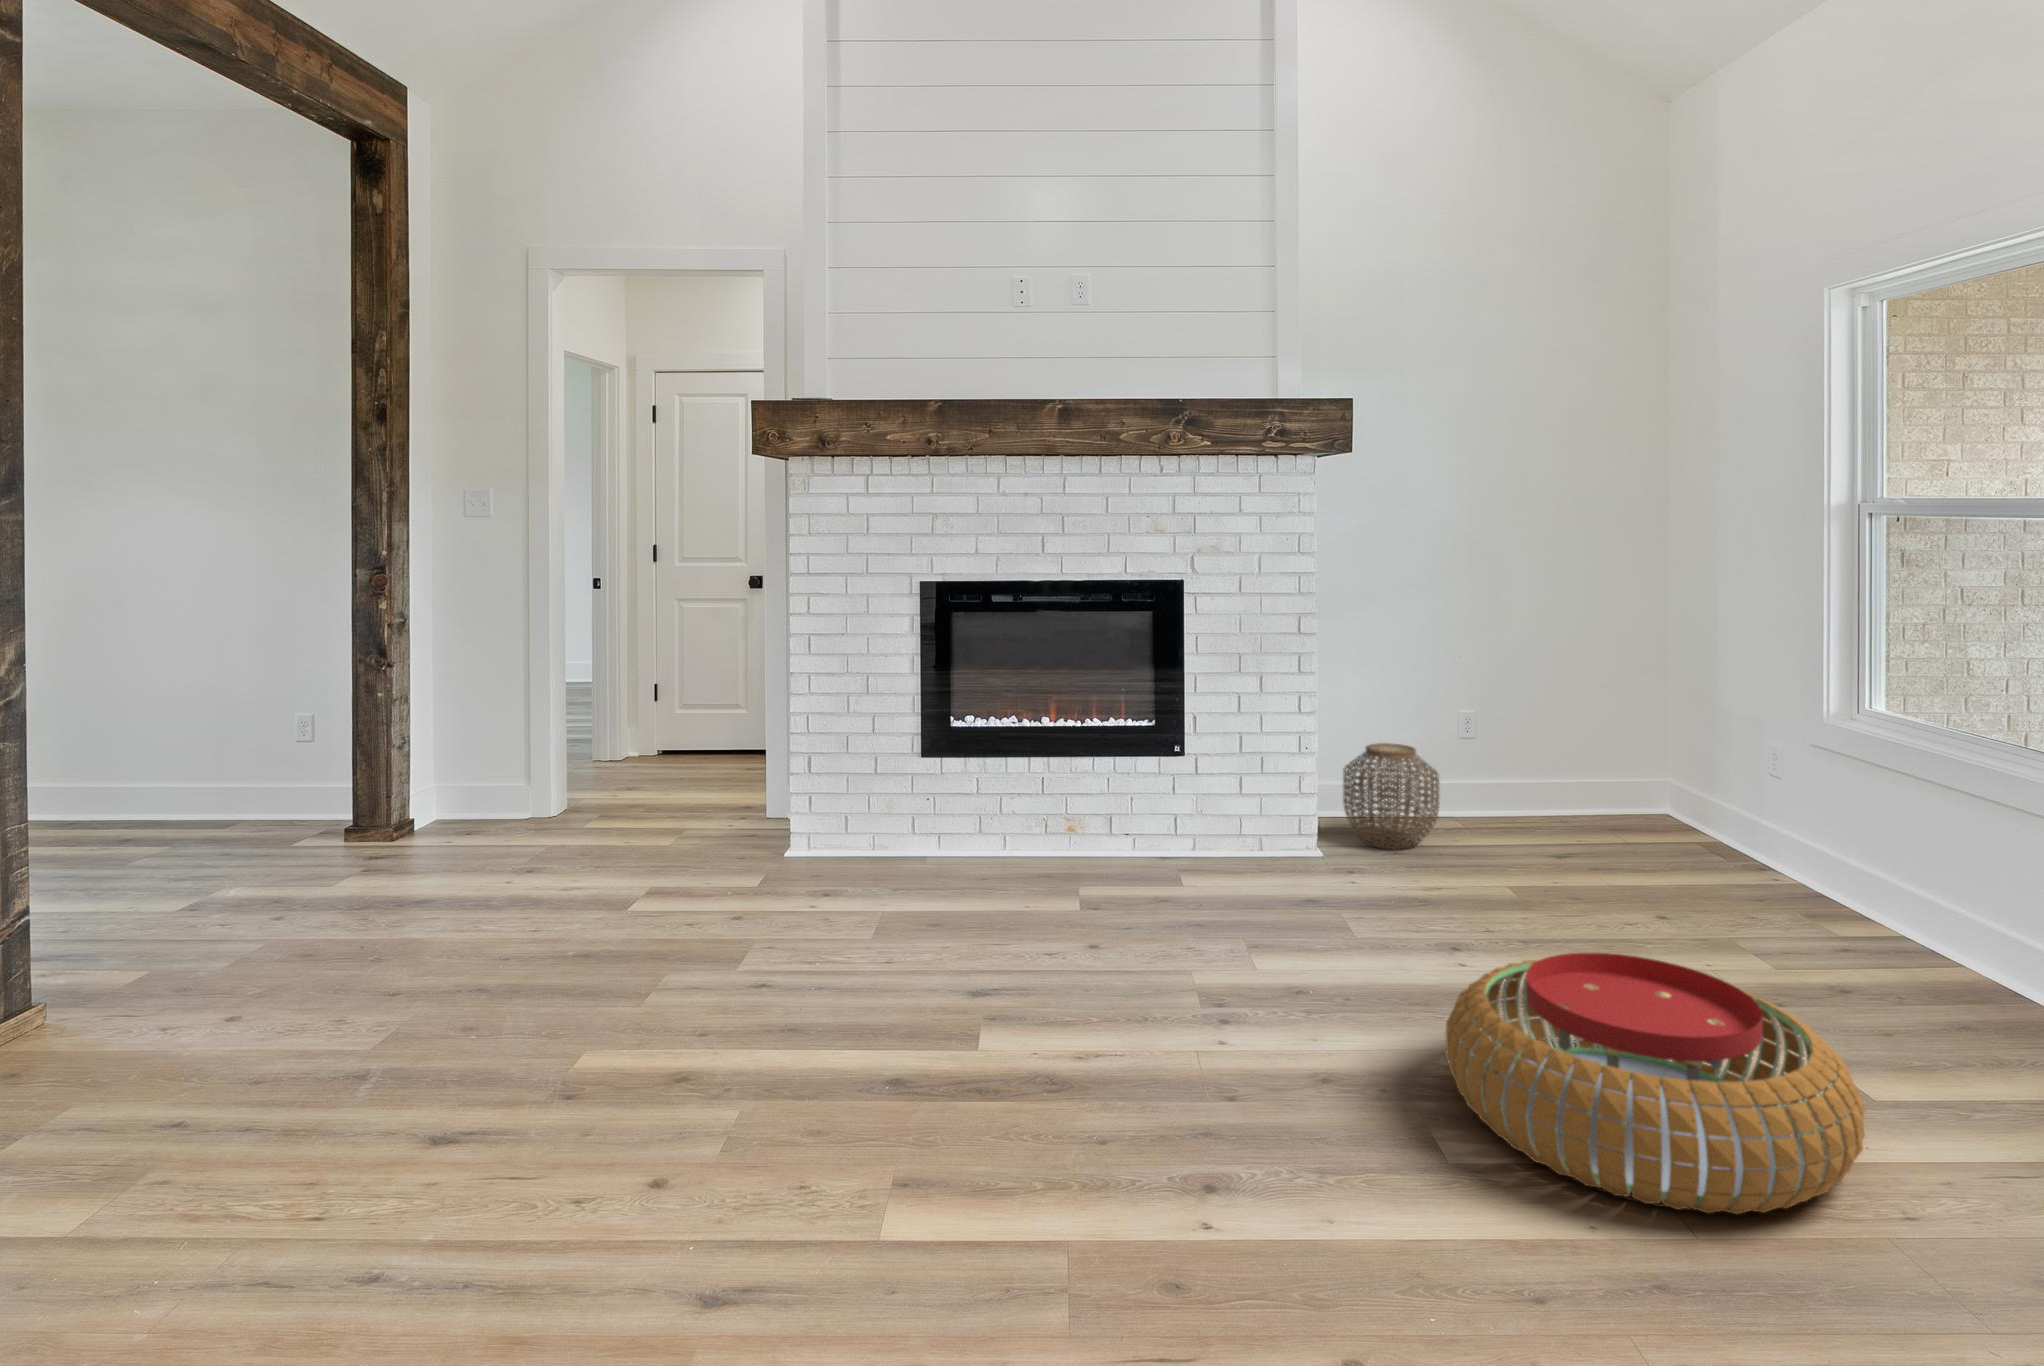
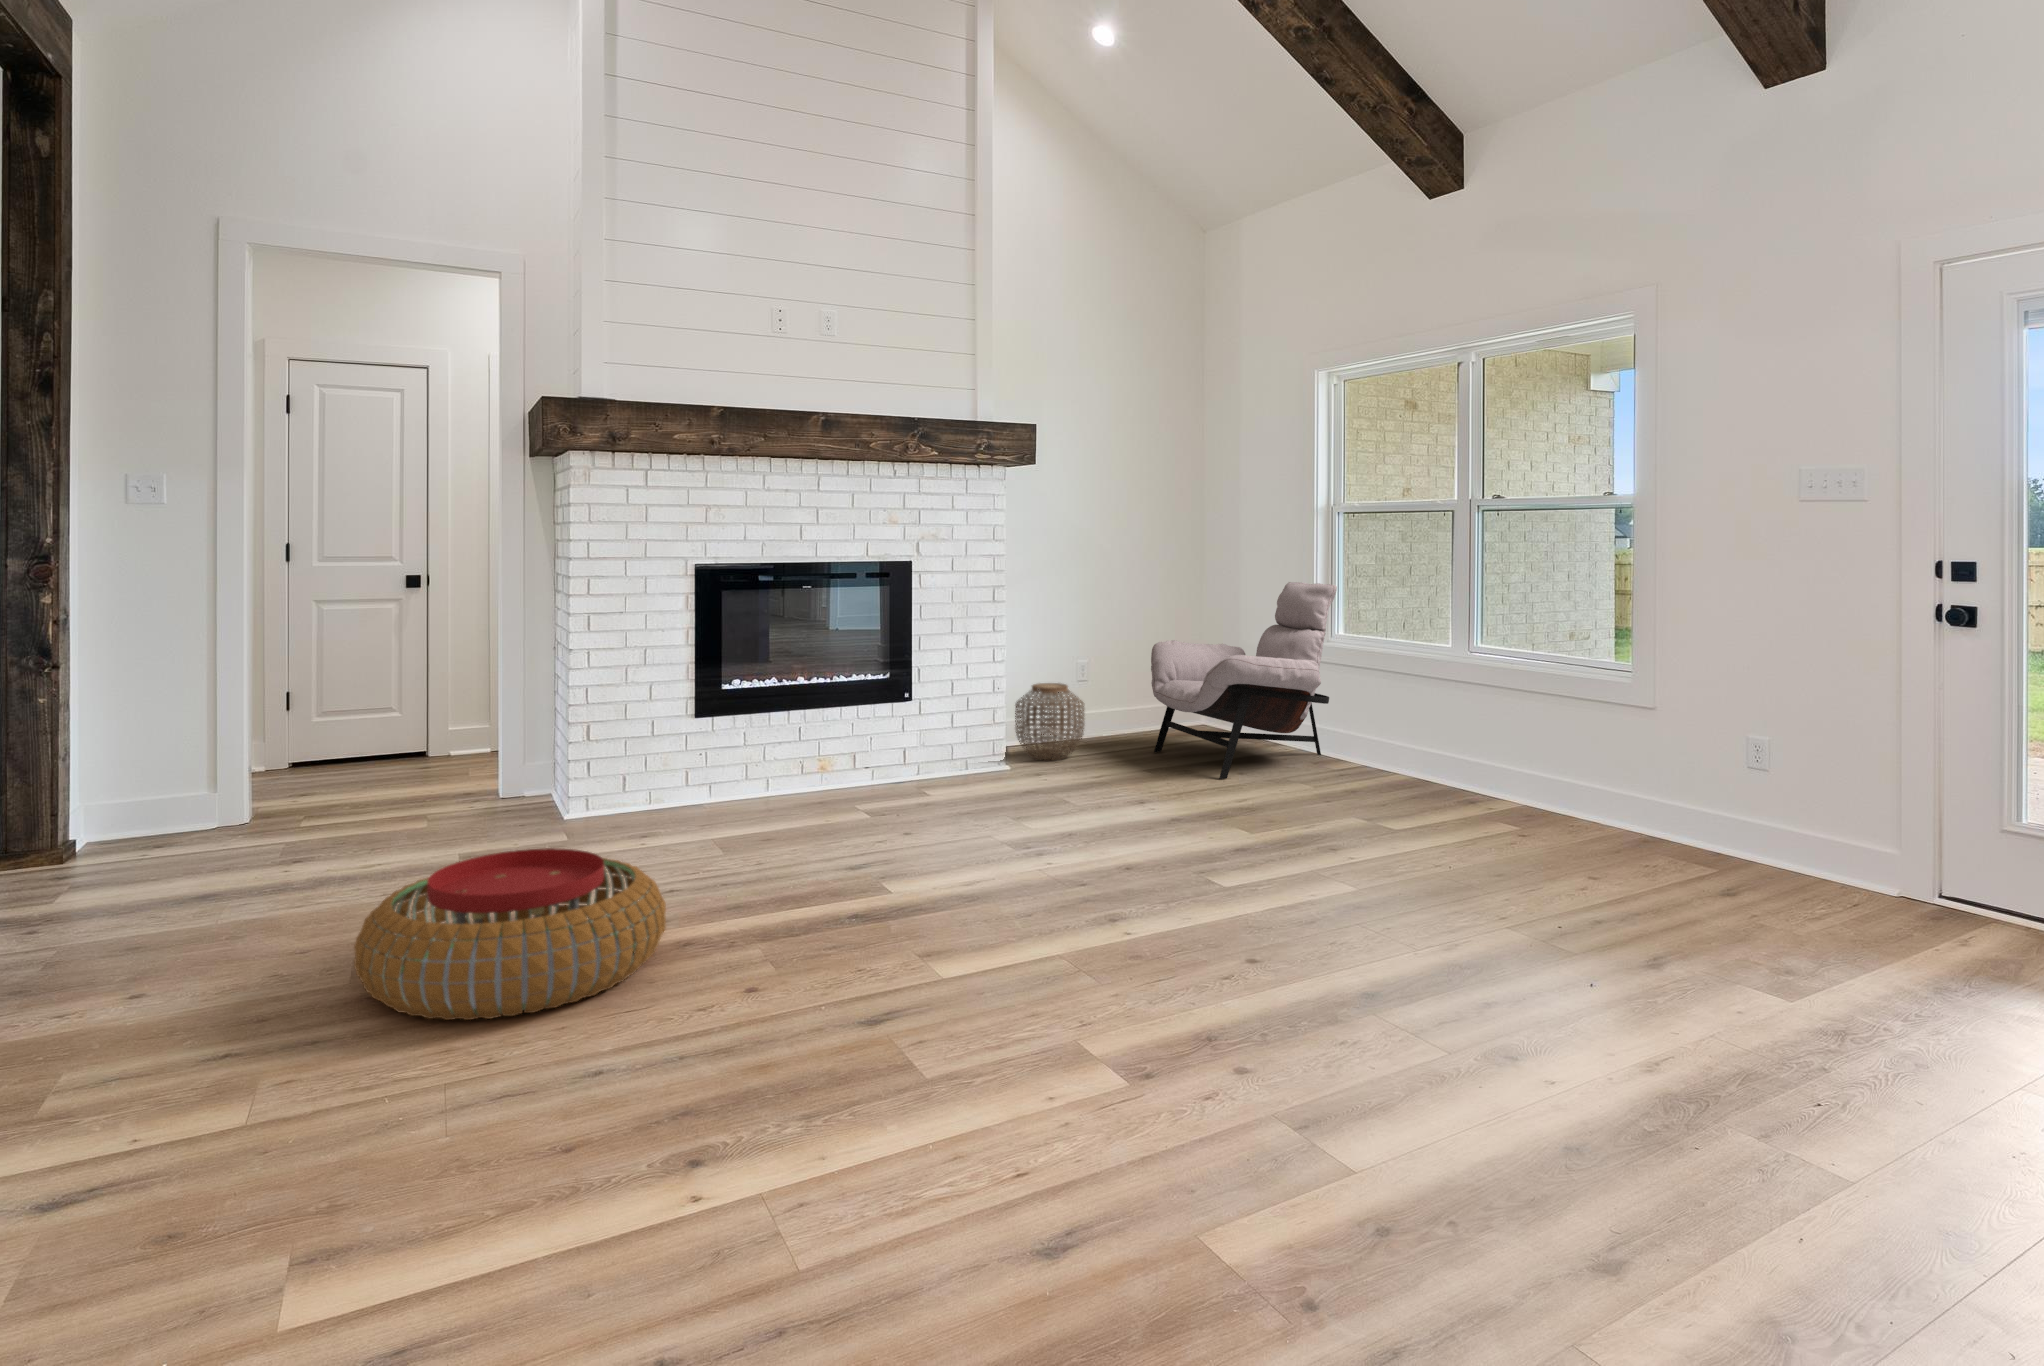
lounge chair: none [1538,622,1850,919] -> present [1151,582,1337,779]
pouf: present [1446,953,1865,1214] -> present [354,848,666,1020]

